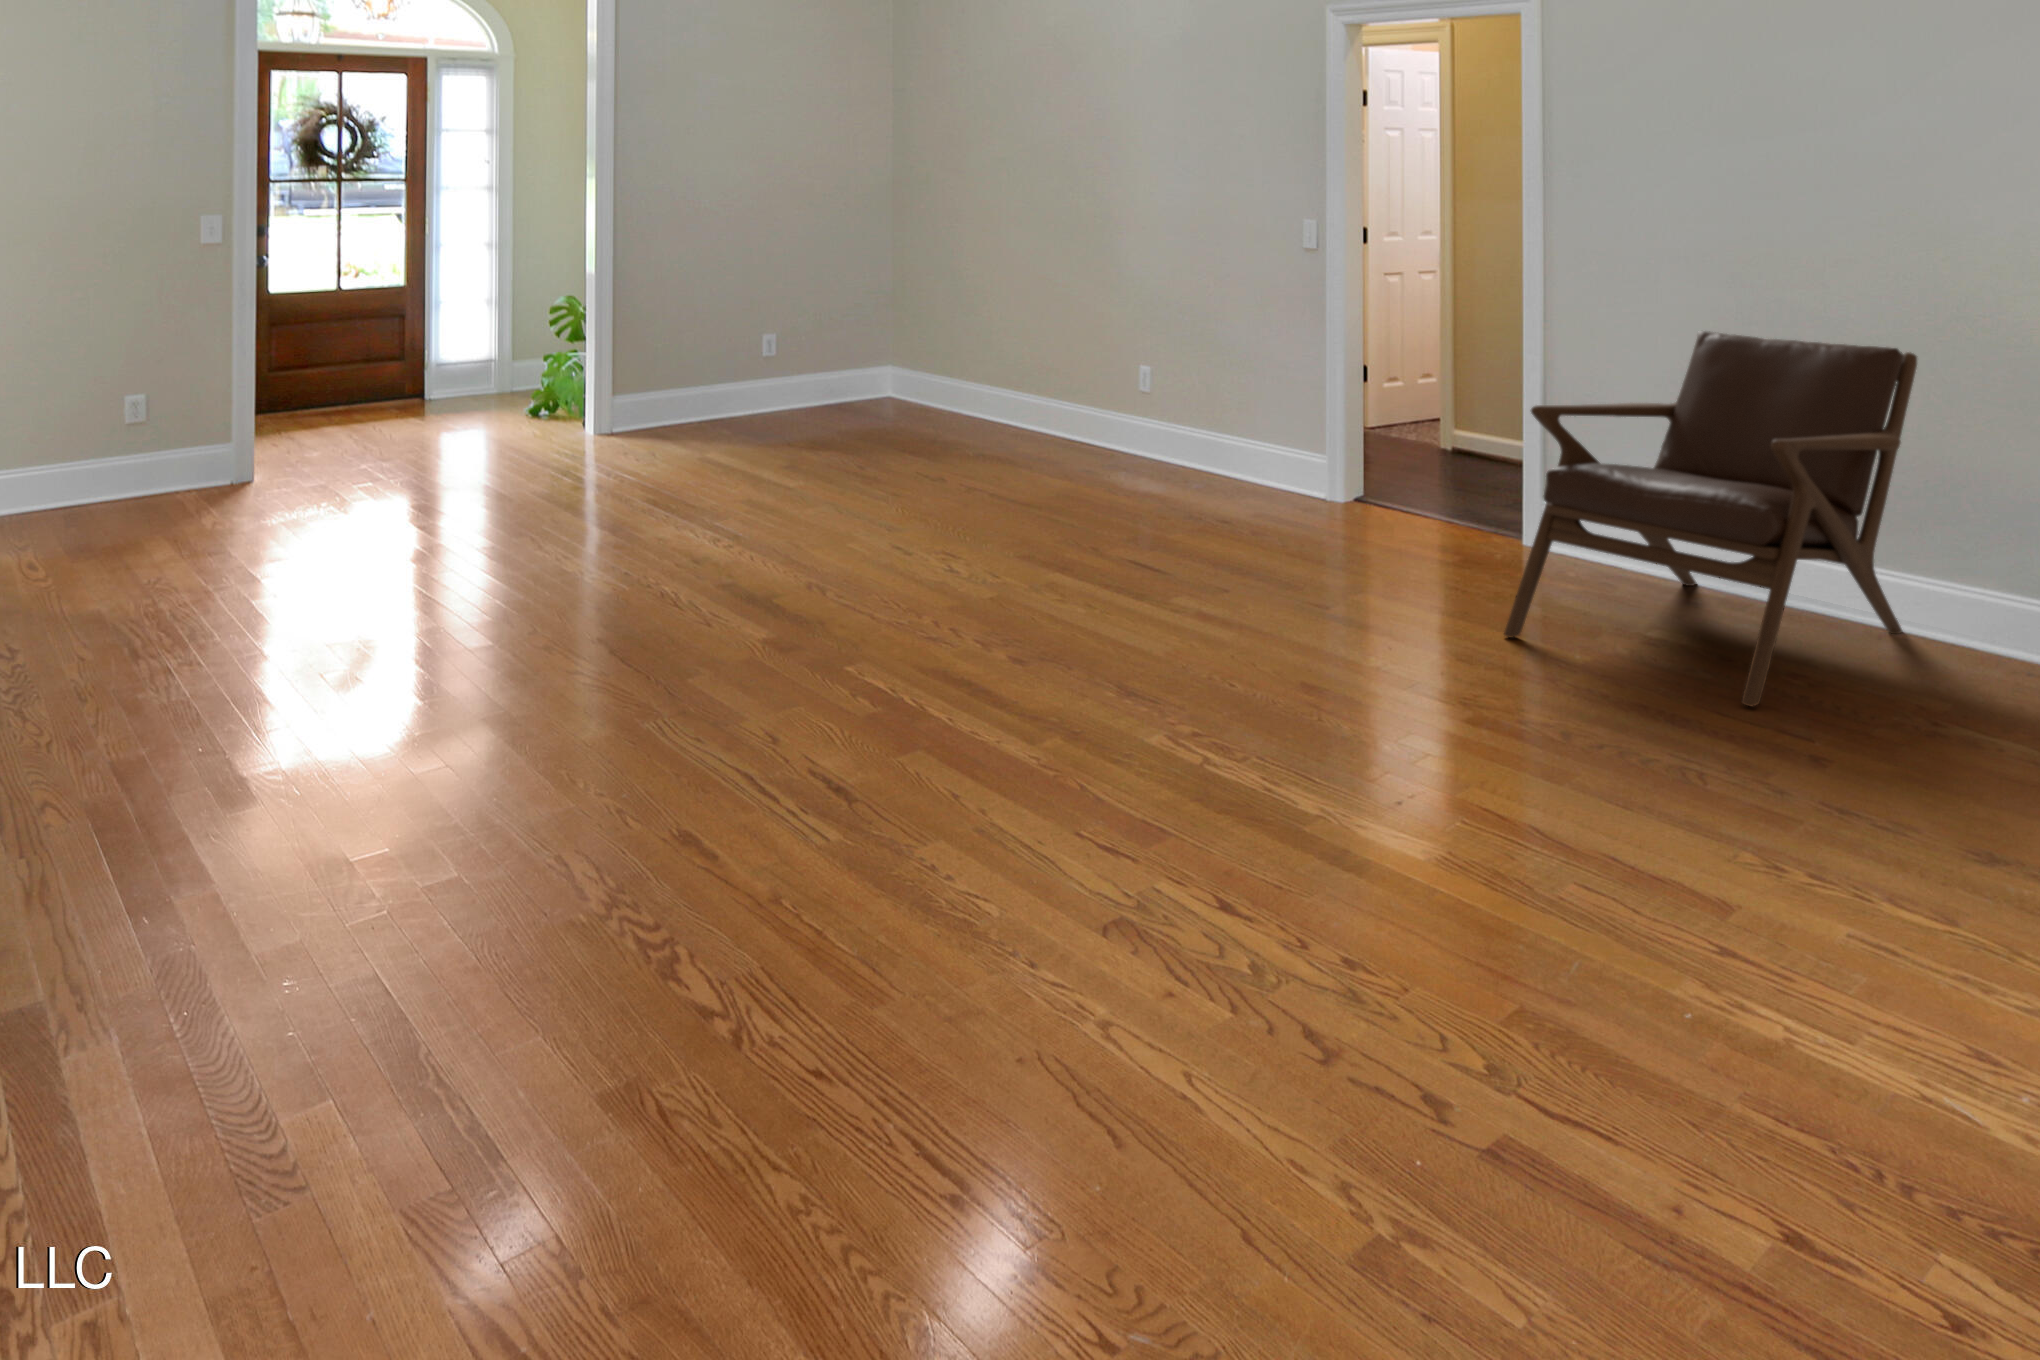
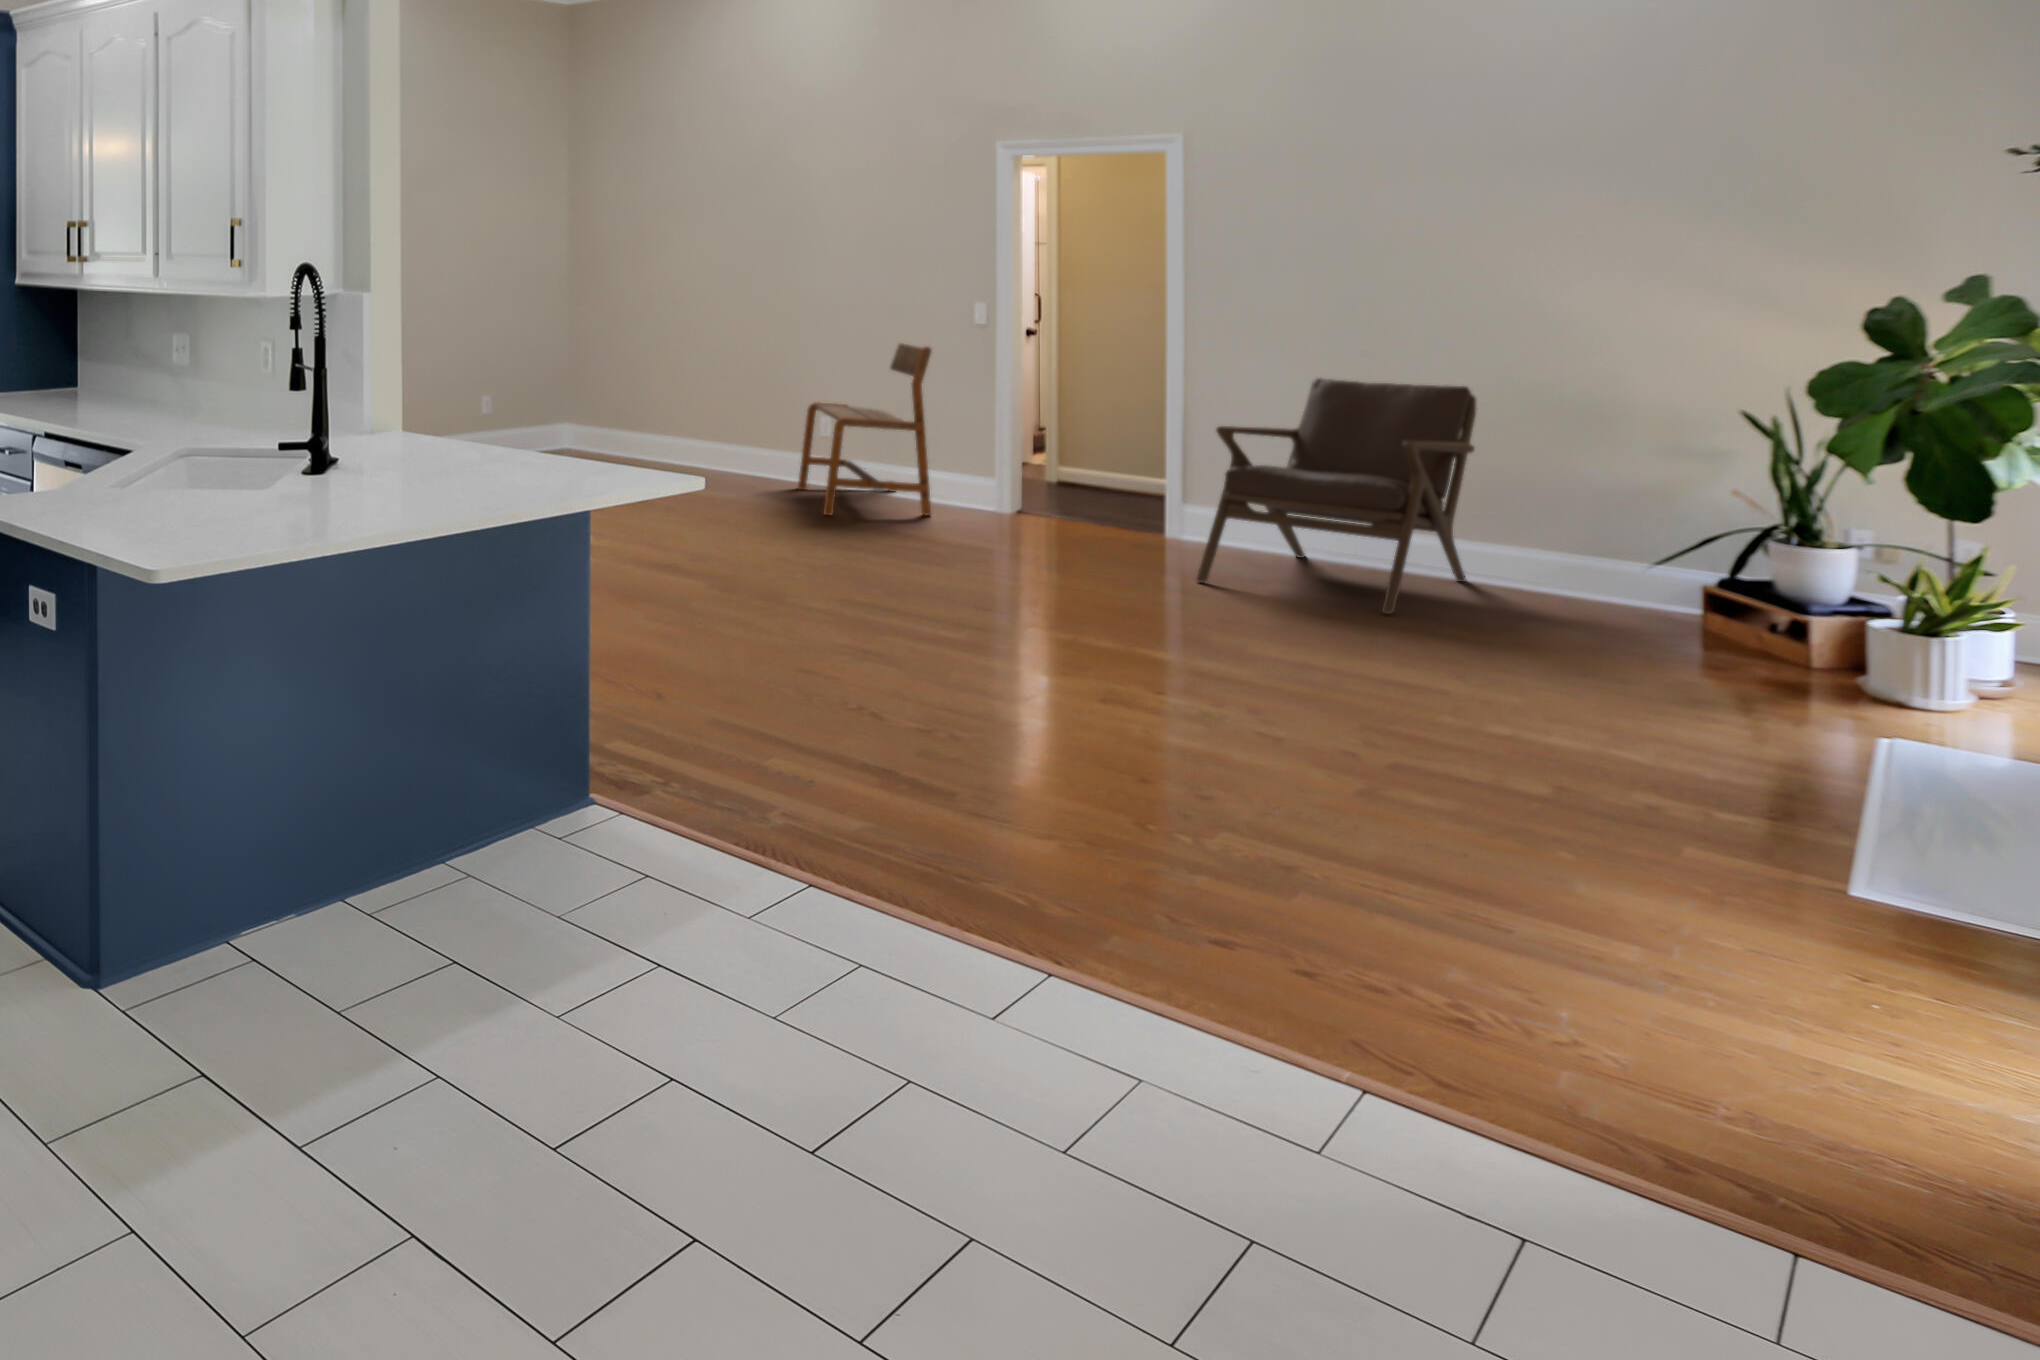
bench: none [1085,267,1233,509] -> present [798,343,931,515]

